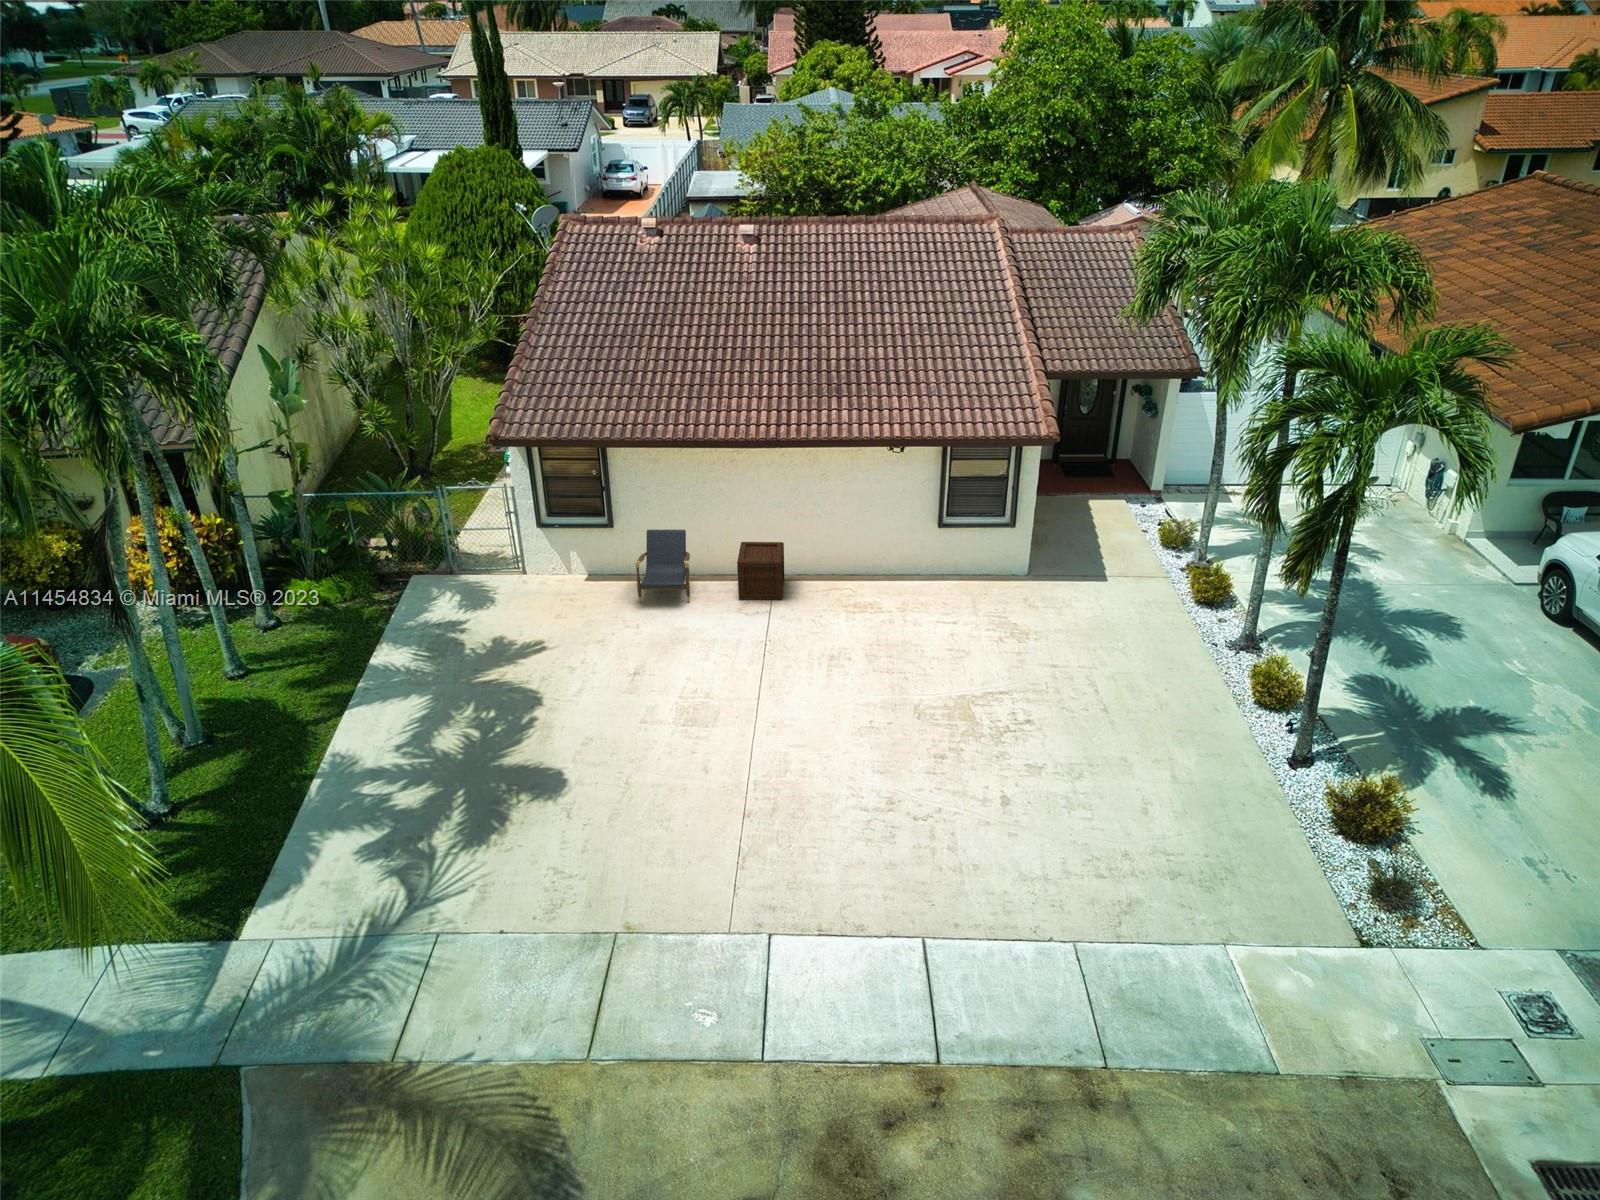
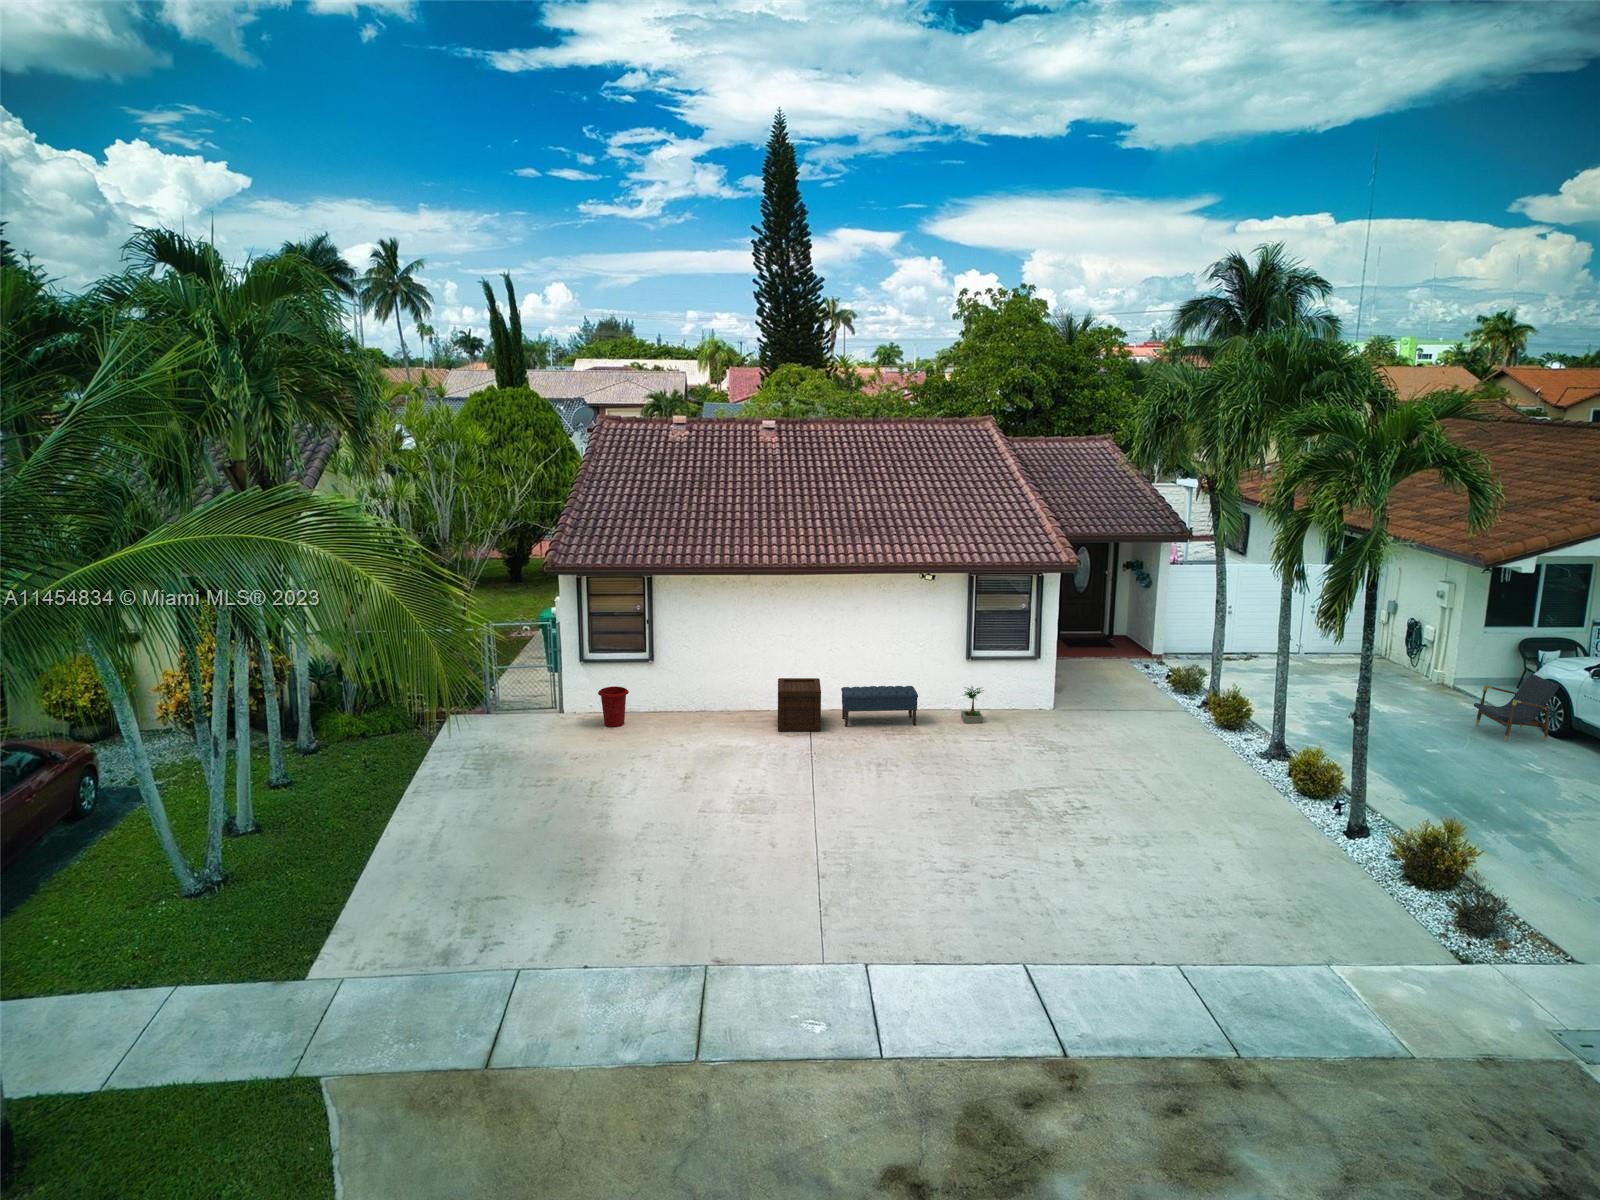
lounge chair: present [635,530,690,603] -> present [1474,674,1559,742]
potted plant: none [930,548,957,589] -> present [961,687,984,723]
waste bin: none [558,549,589,591] -> present [598,686,629,727]
bench: none [806,550,883,593] -> present [841,686,918,727]

